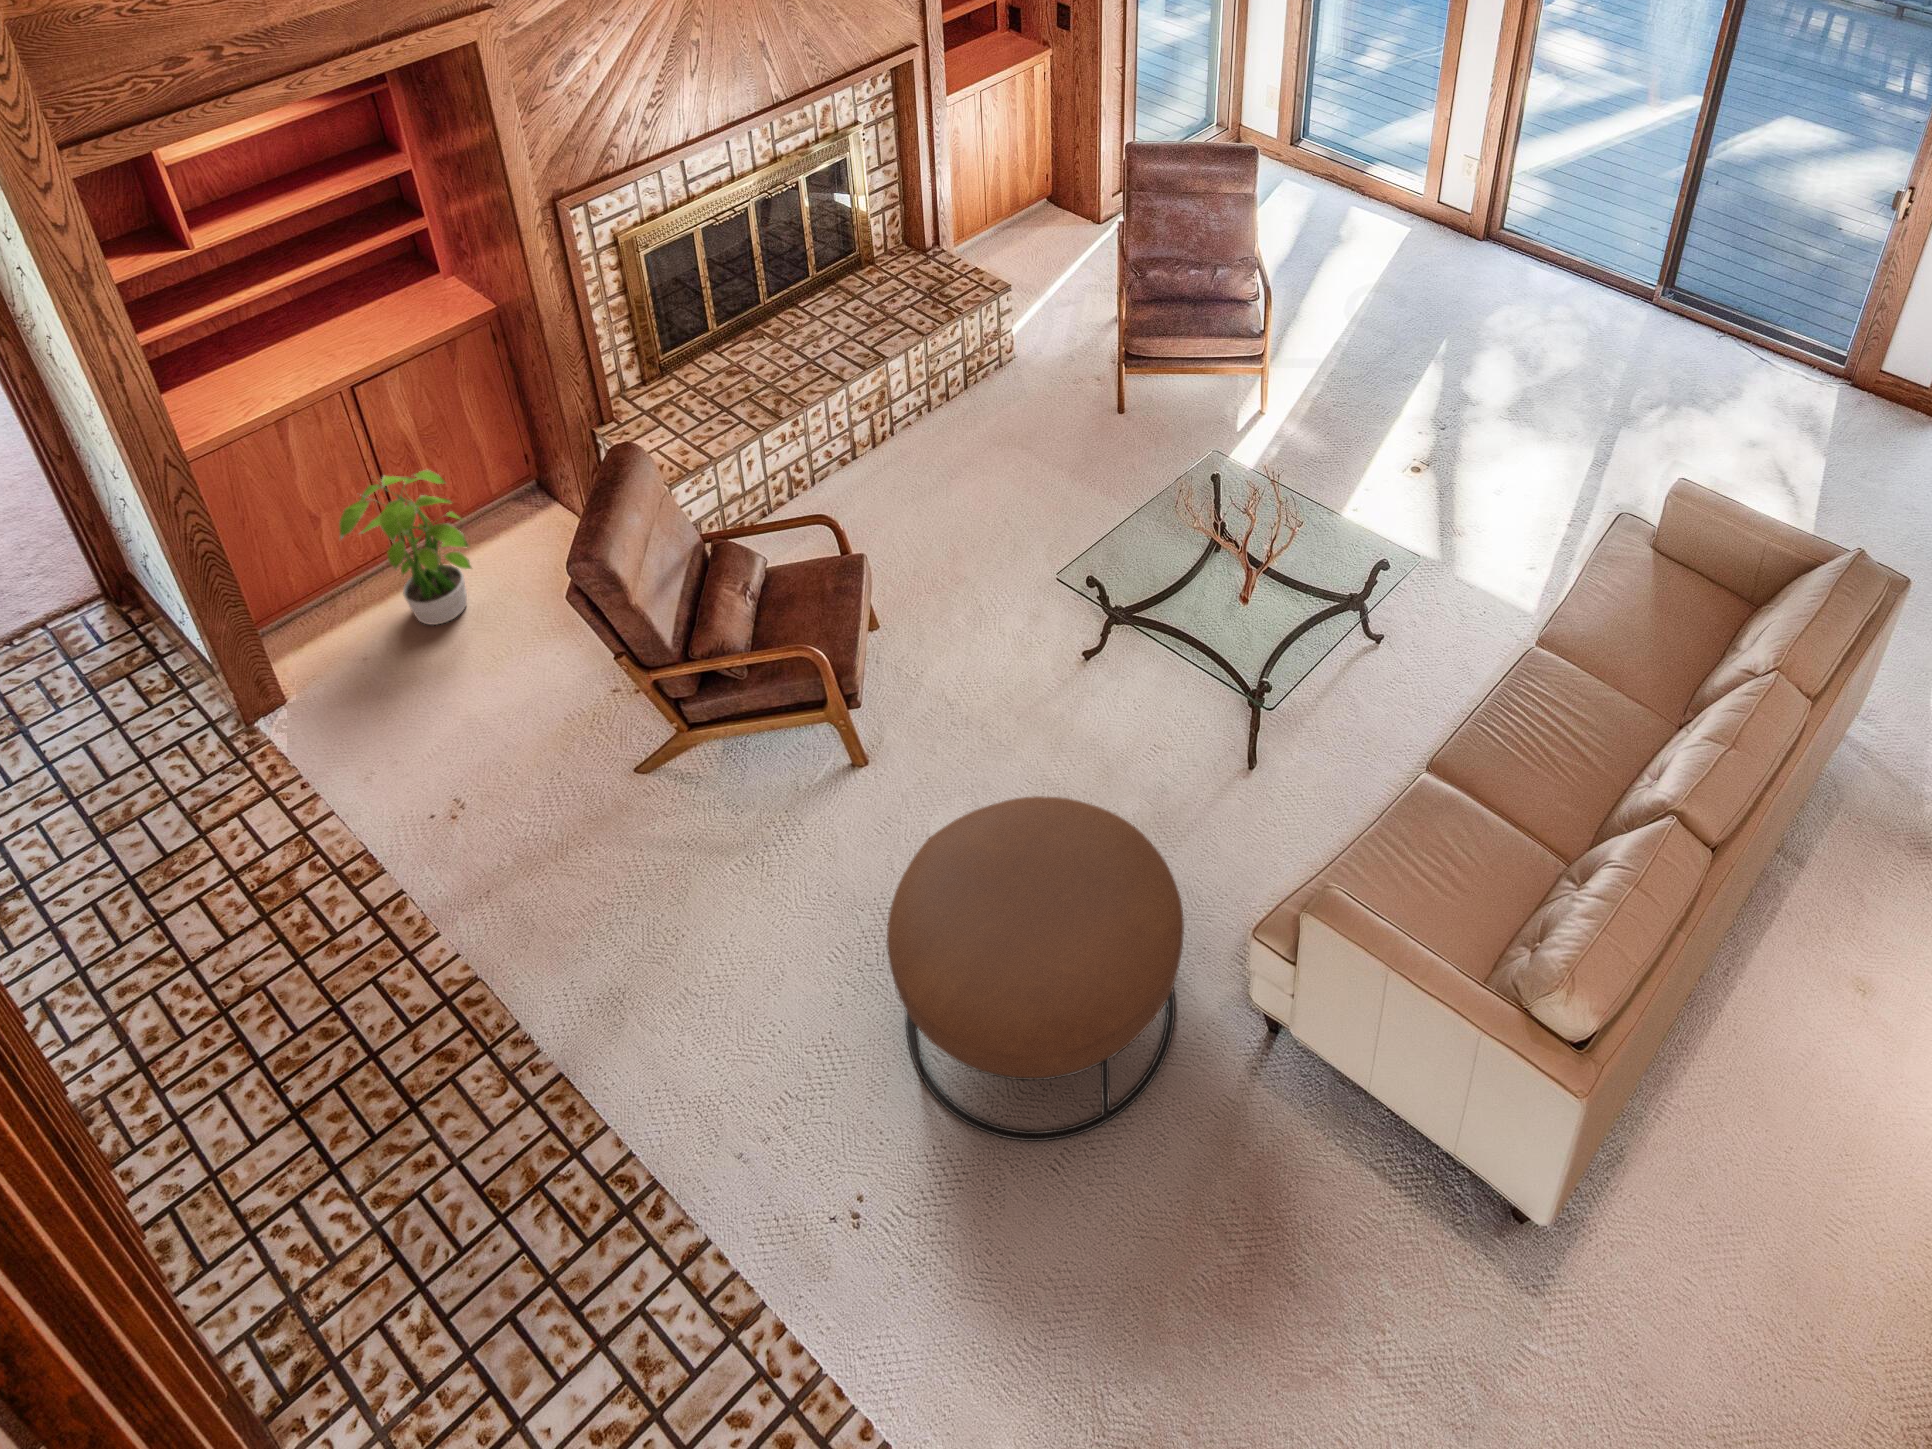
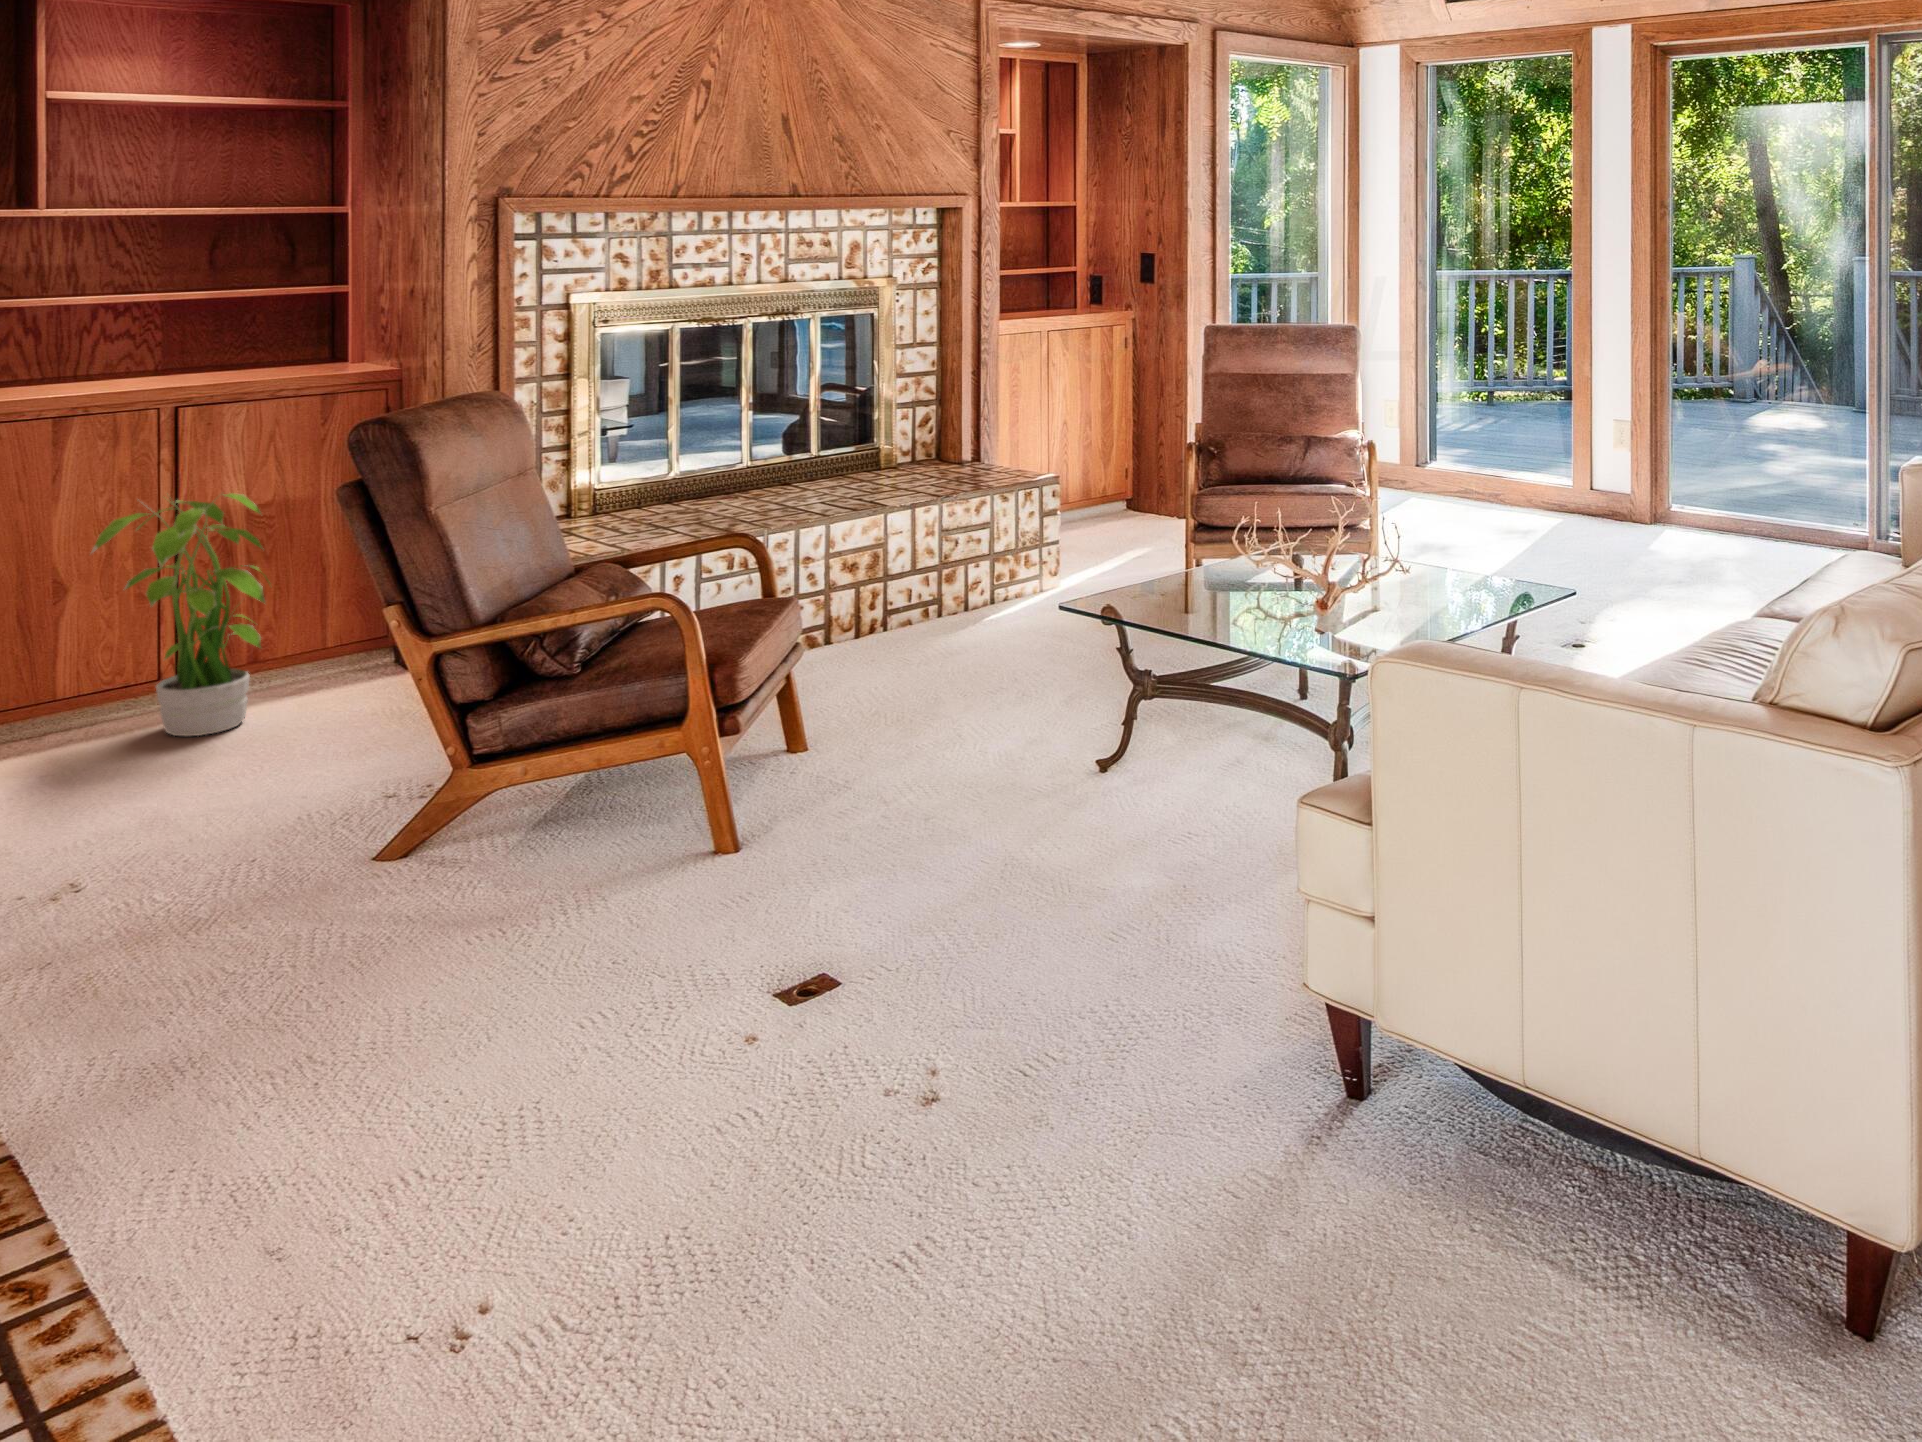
ottoman: present [887,796,1184,1141] -> none [671,723,1191,1223]

